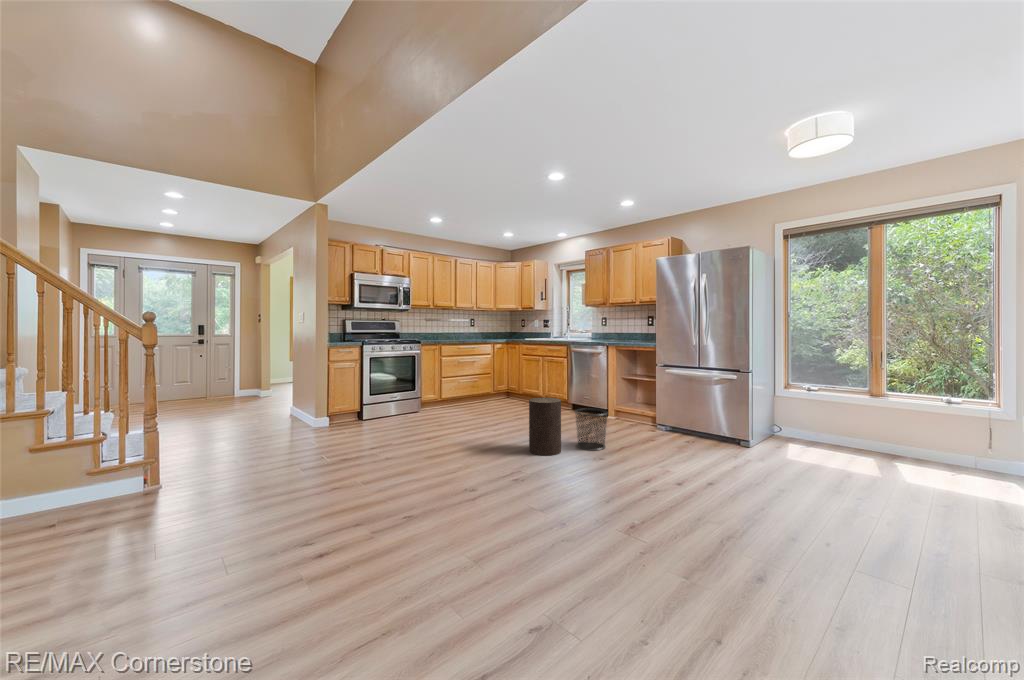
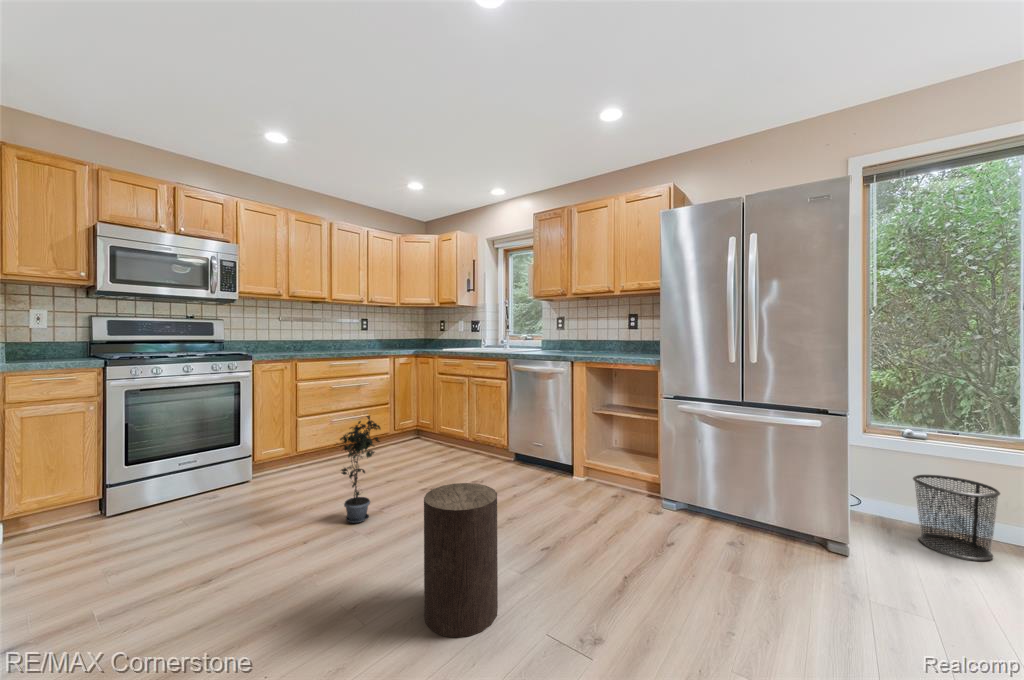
potted plant: none [476,373,500,428] -> present [340,416,380,523]
waste bin: present [575,408,608,450] -> present [913,475,1000,561]

